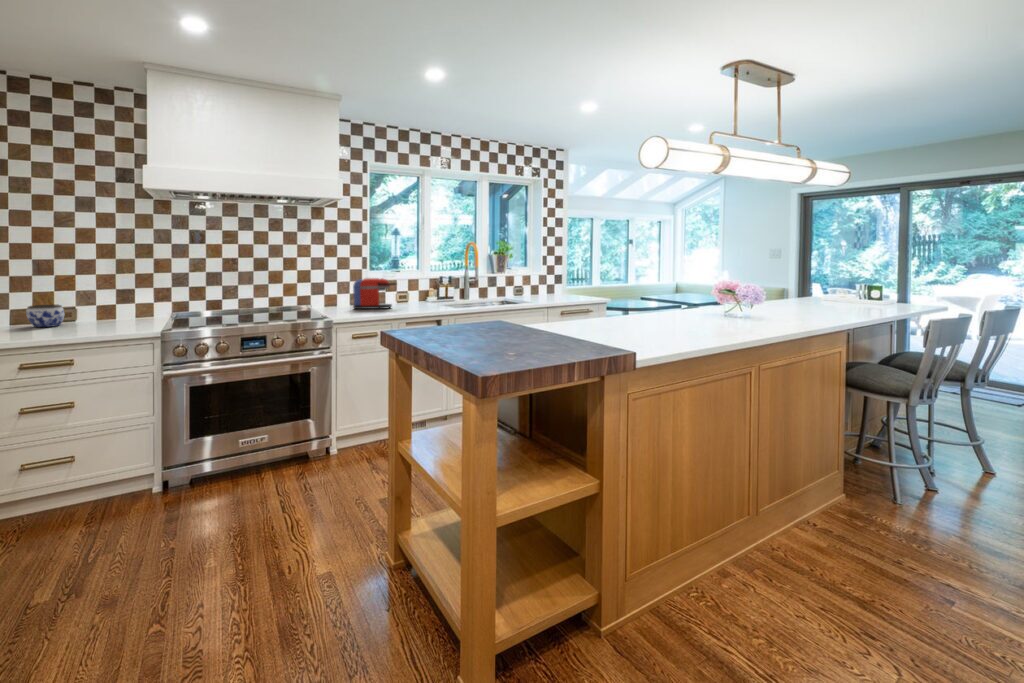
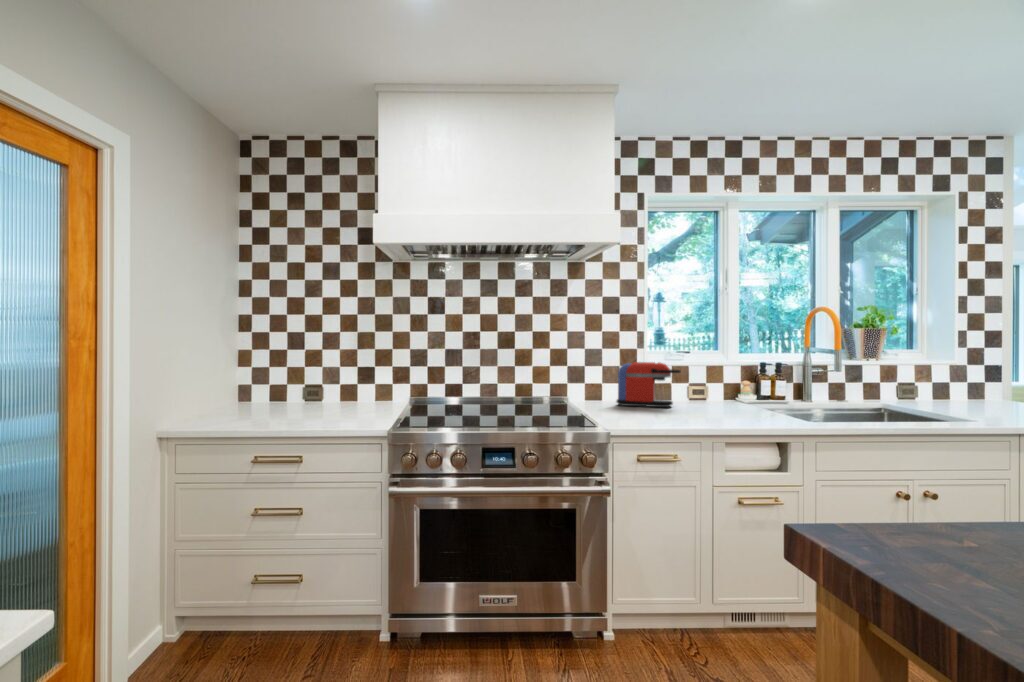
jar: present [26,305,65,327] -> none [270,381,303,405]

